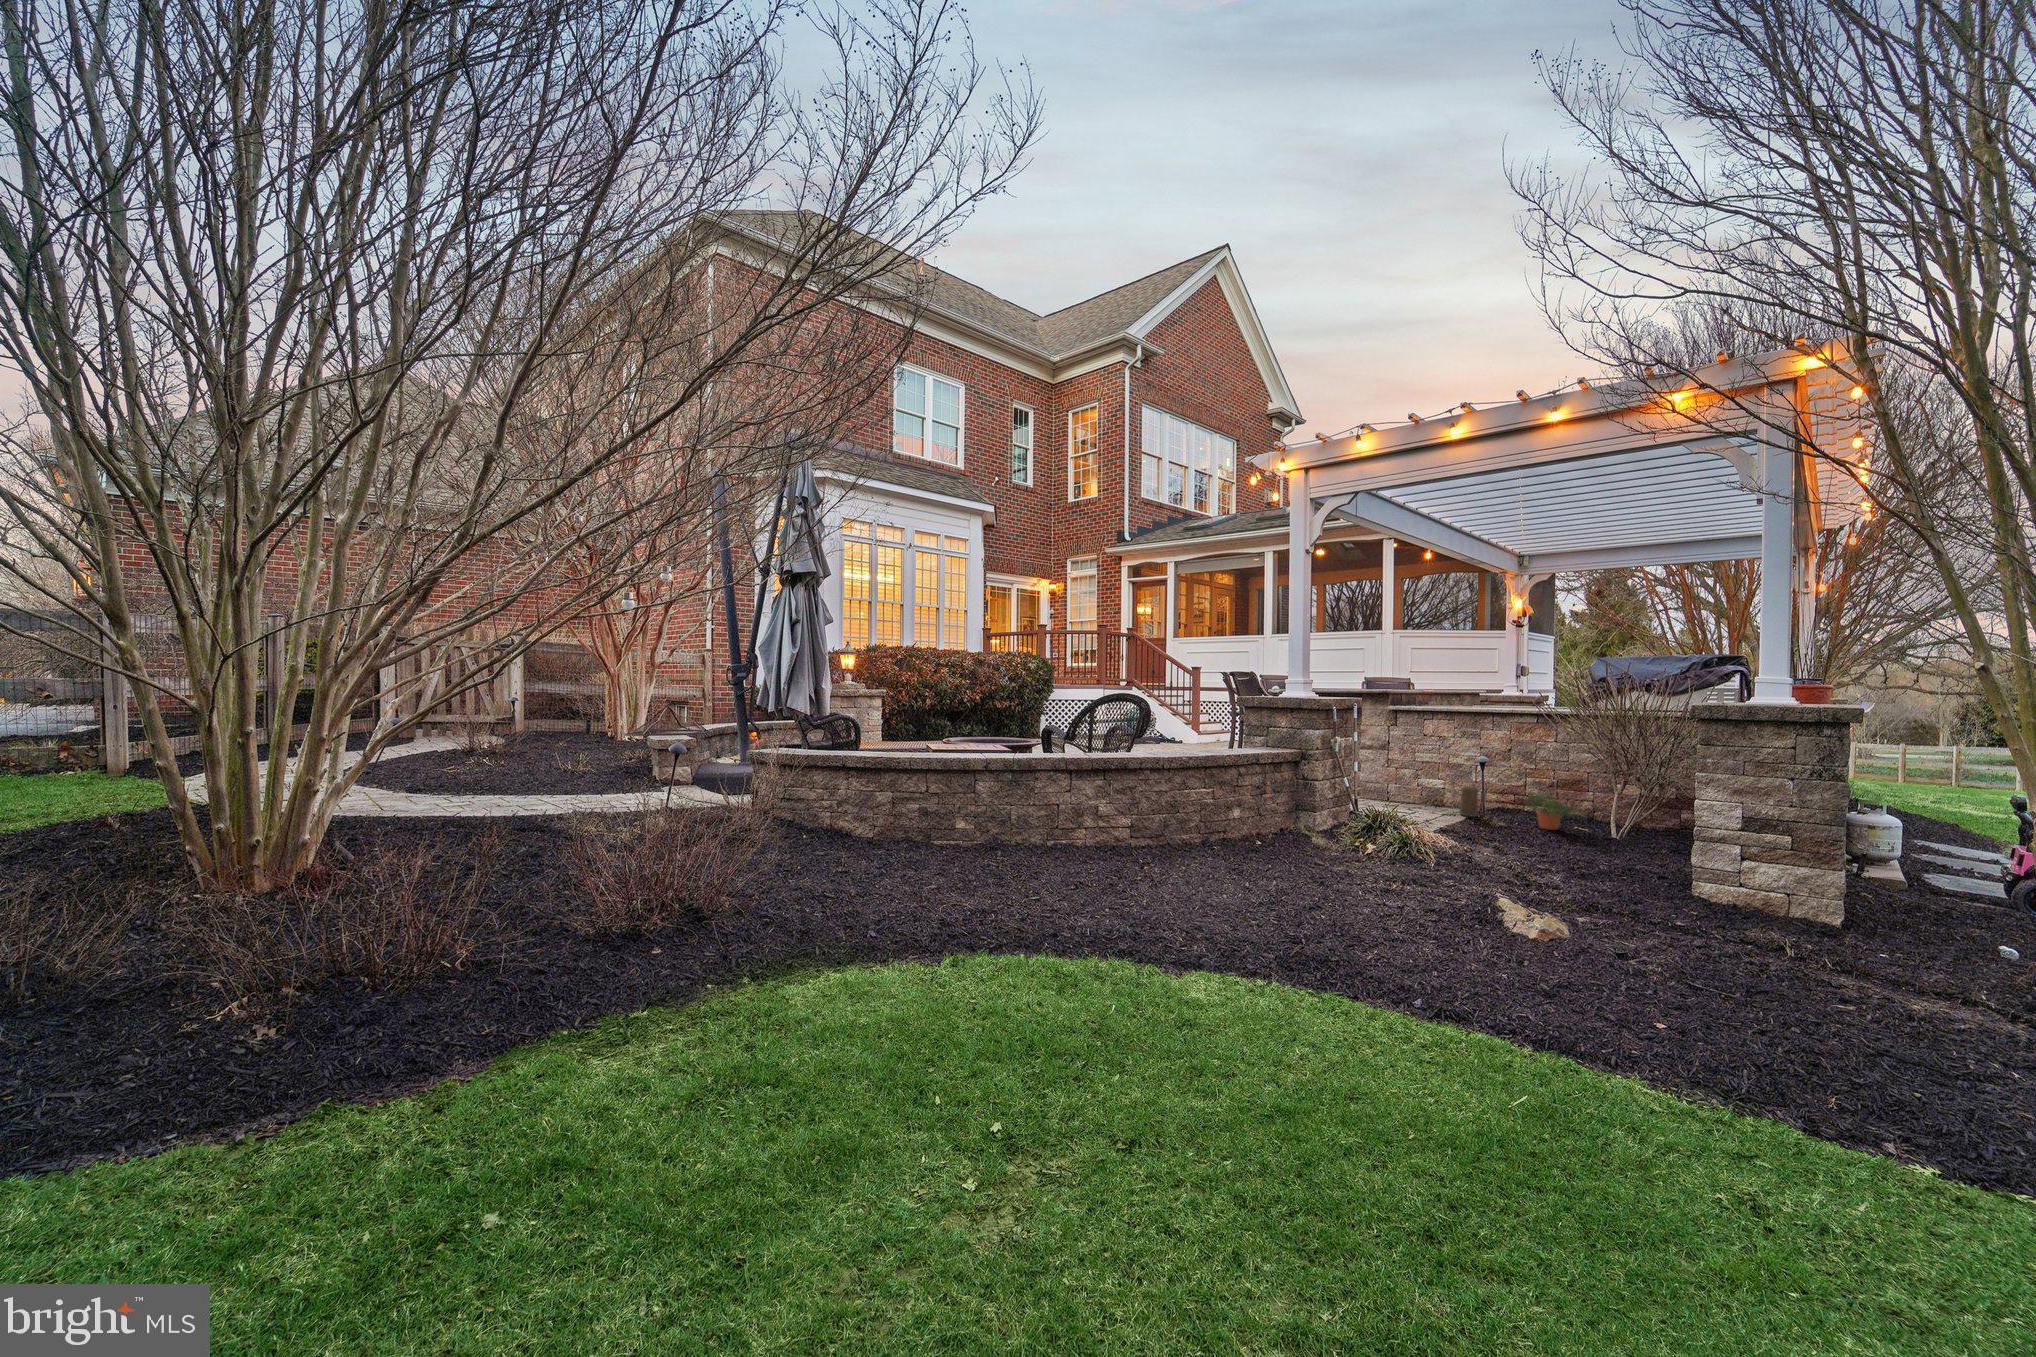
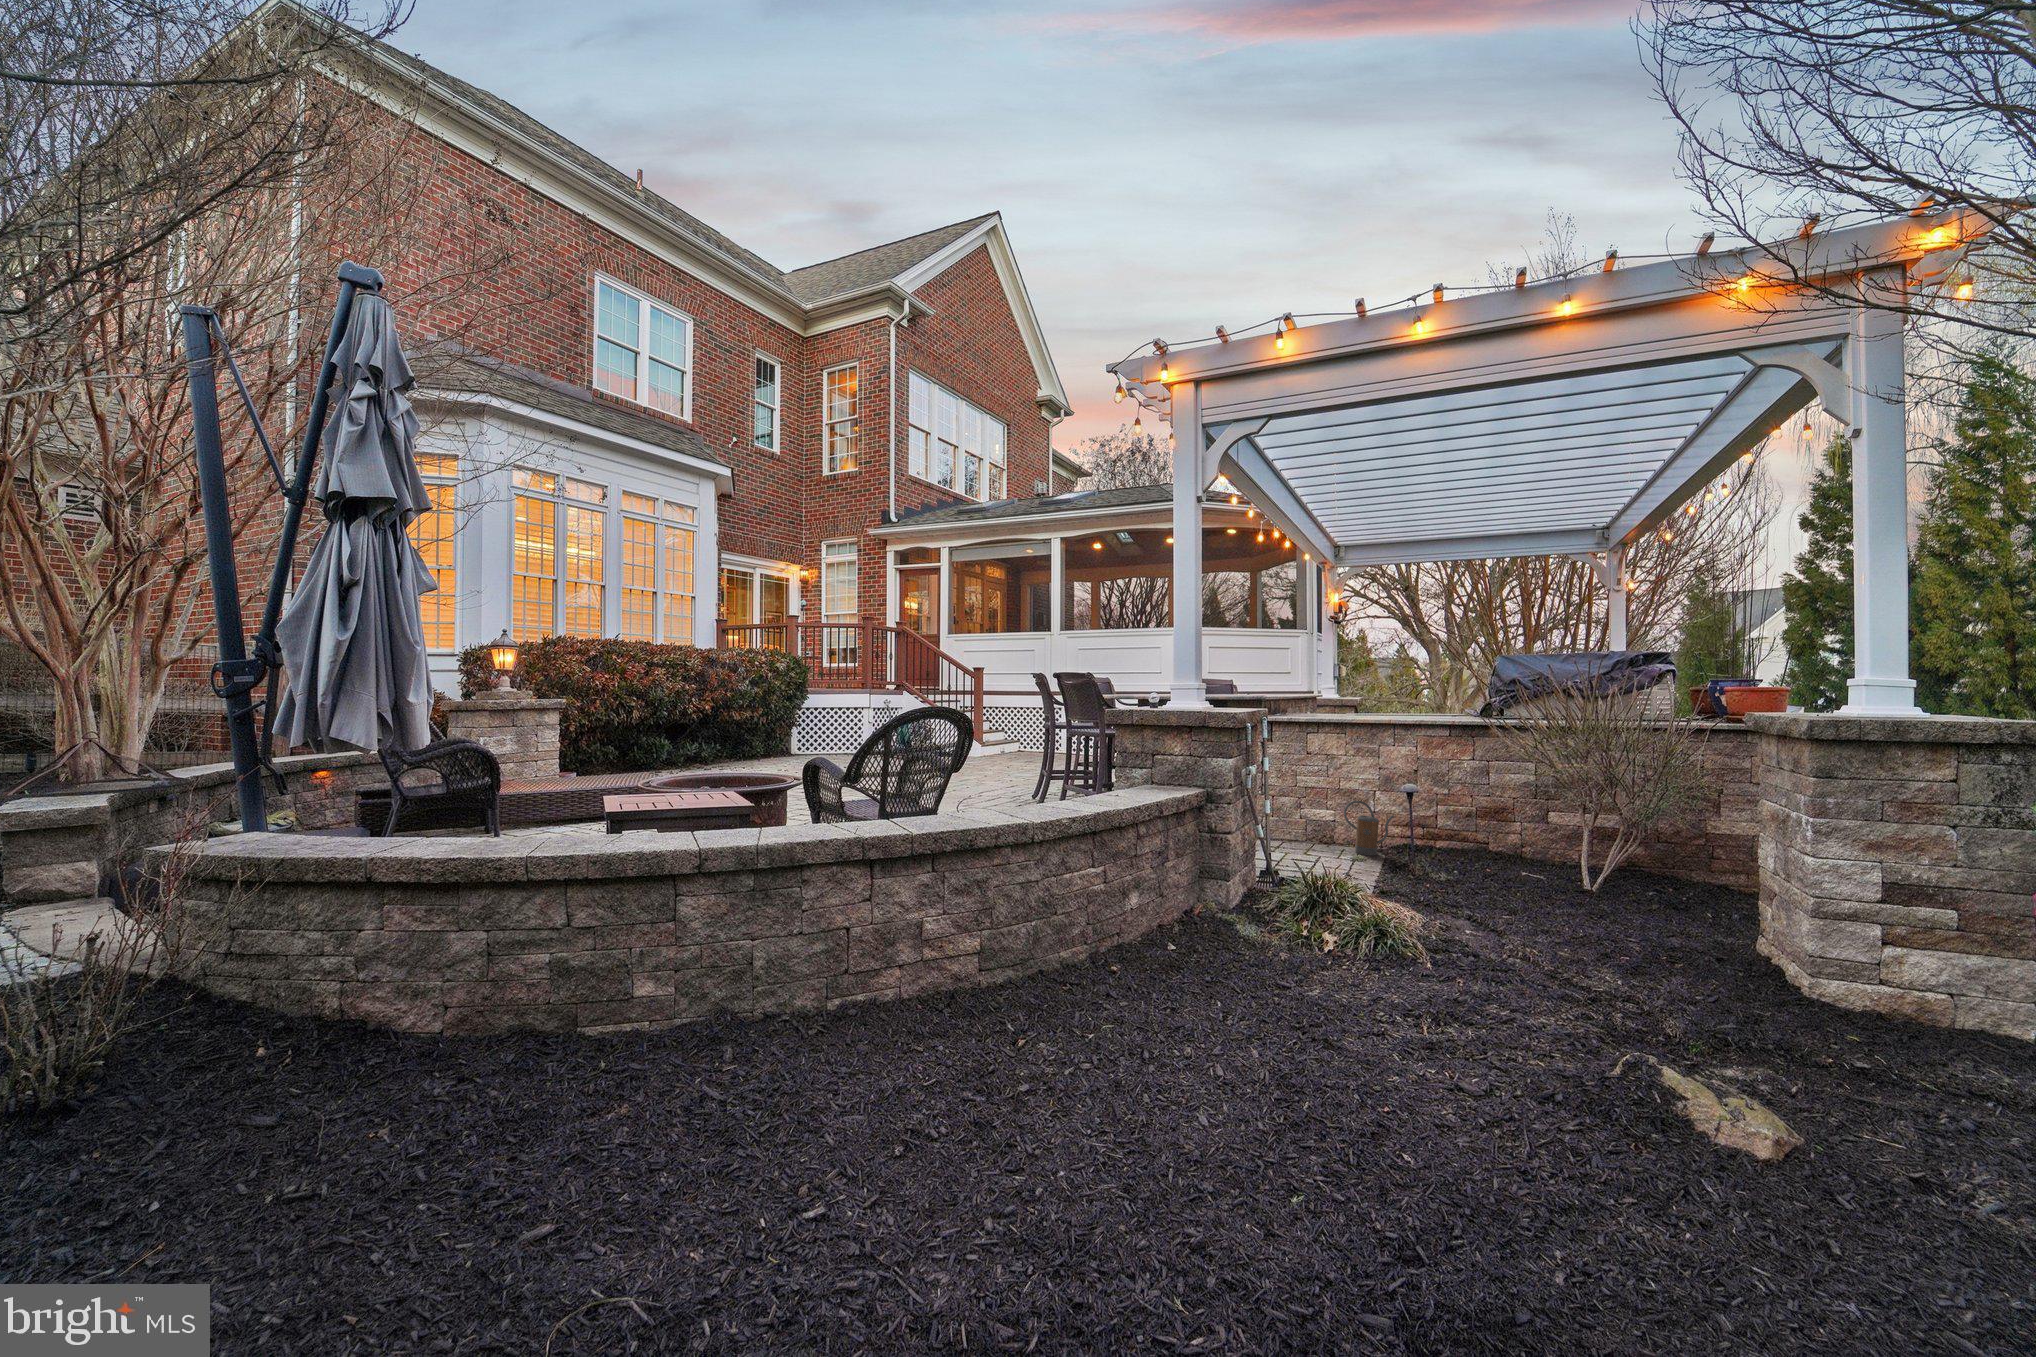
potted plant: present [1525,792,1588,830] -> none [1434,821,1517,871]

